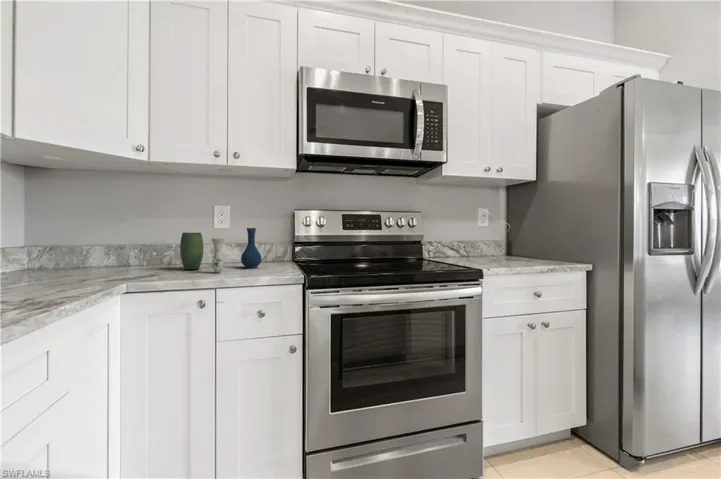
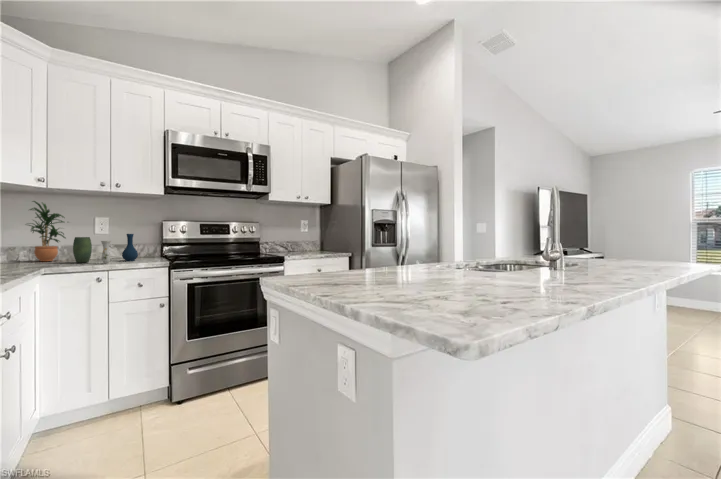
potted plant: none [132,183,185,264] -> present [29,201,66,261]

